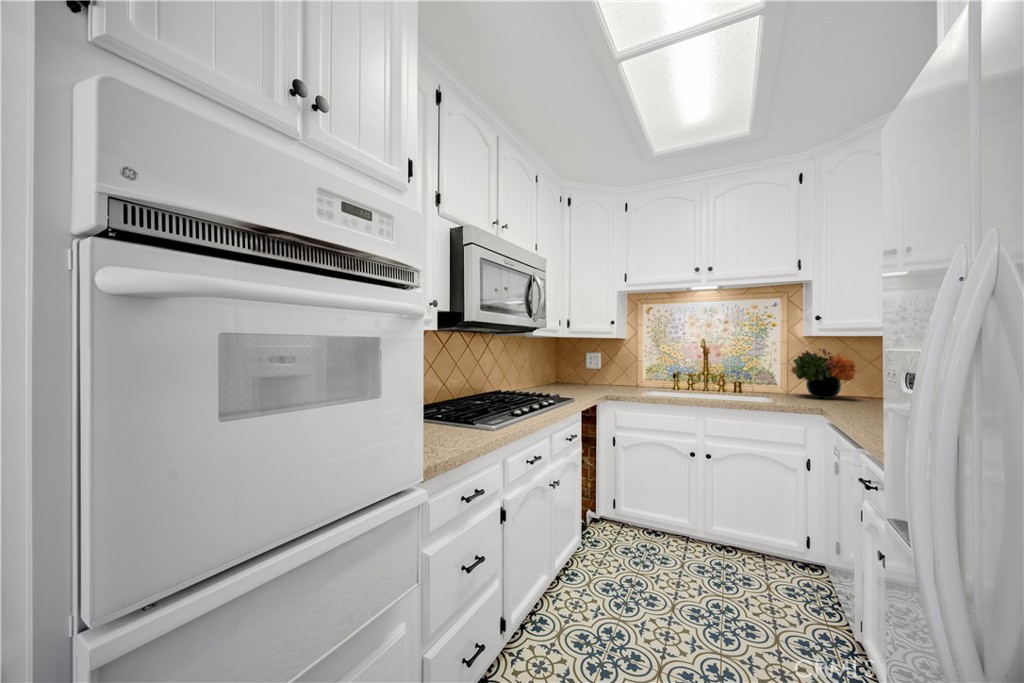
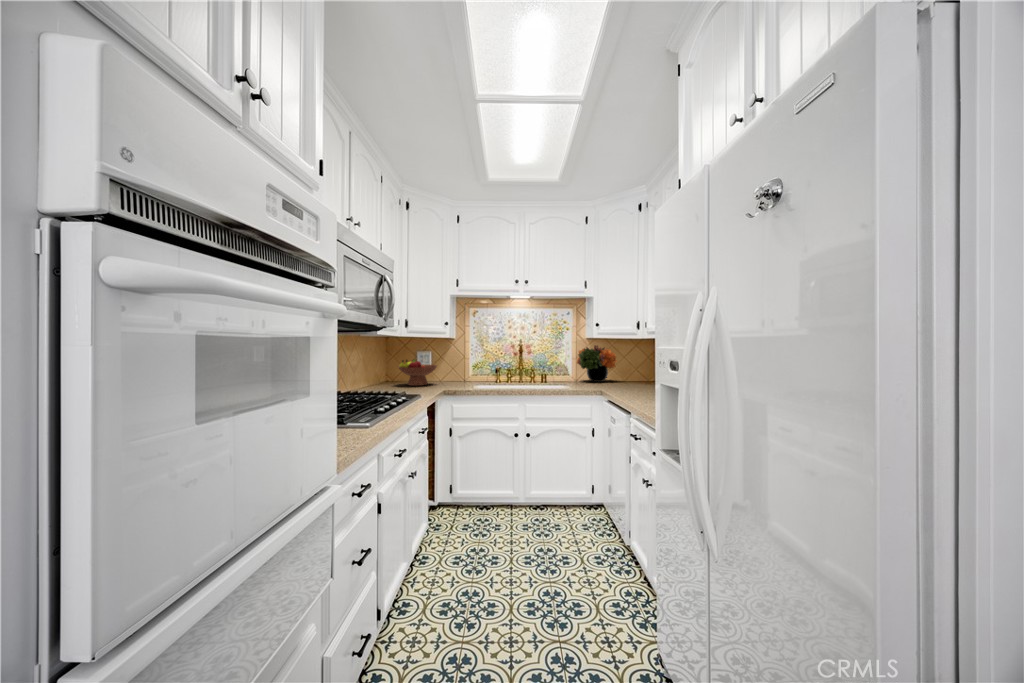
fruit bowl: none [566,358,608,386] -> present [398,360,437,386]

